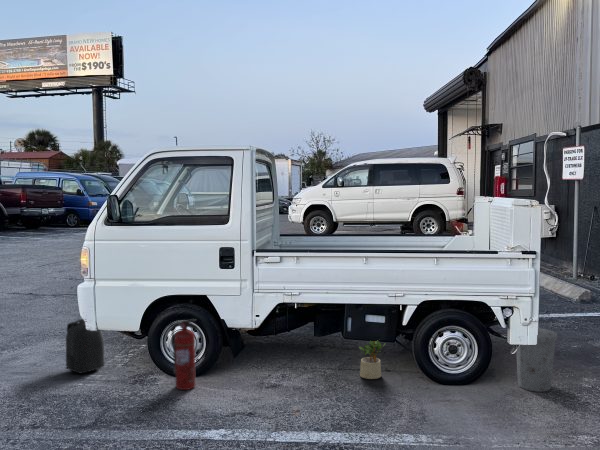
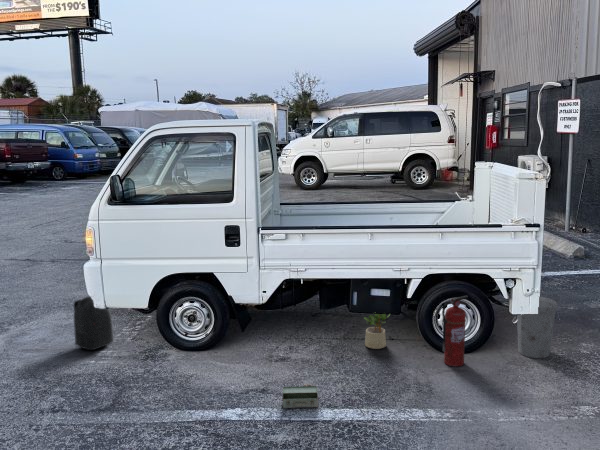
fire extinguisher: present [172,319,196,390] -> present [442,296,468,367]
toolbox: none [269,410,306,430] -> present [283,386,318,408]

